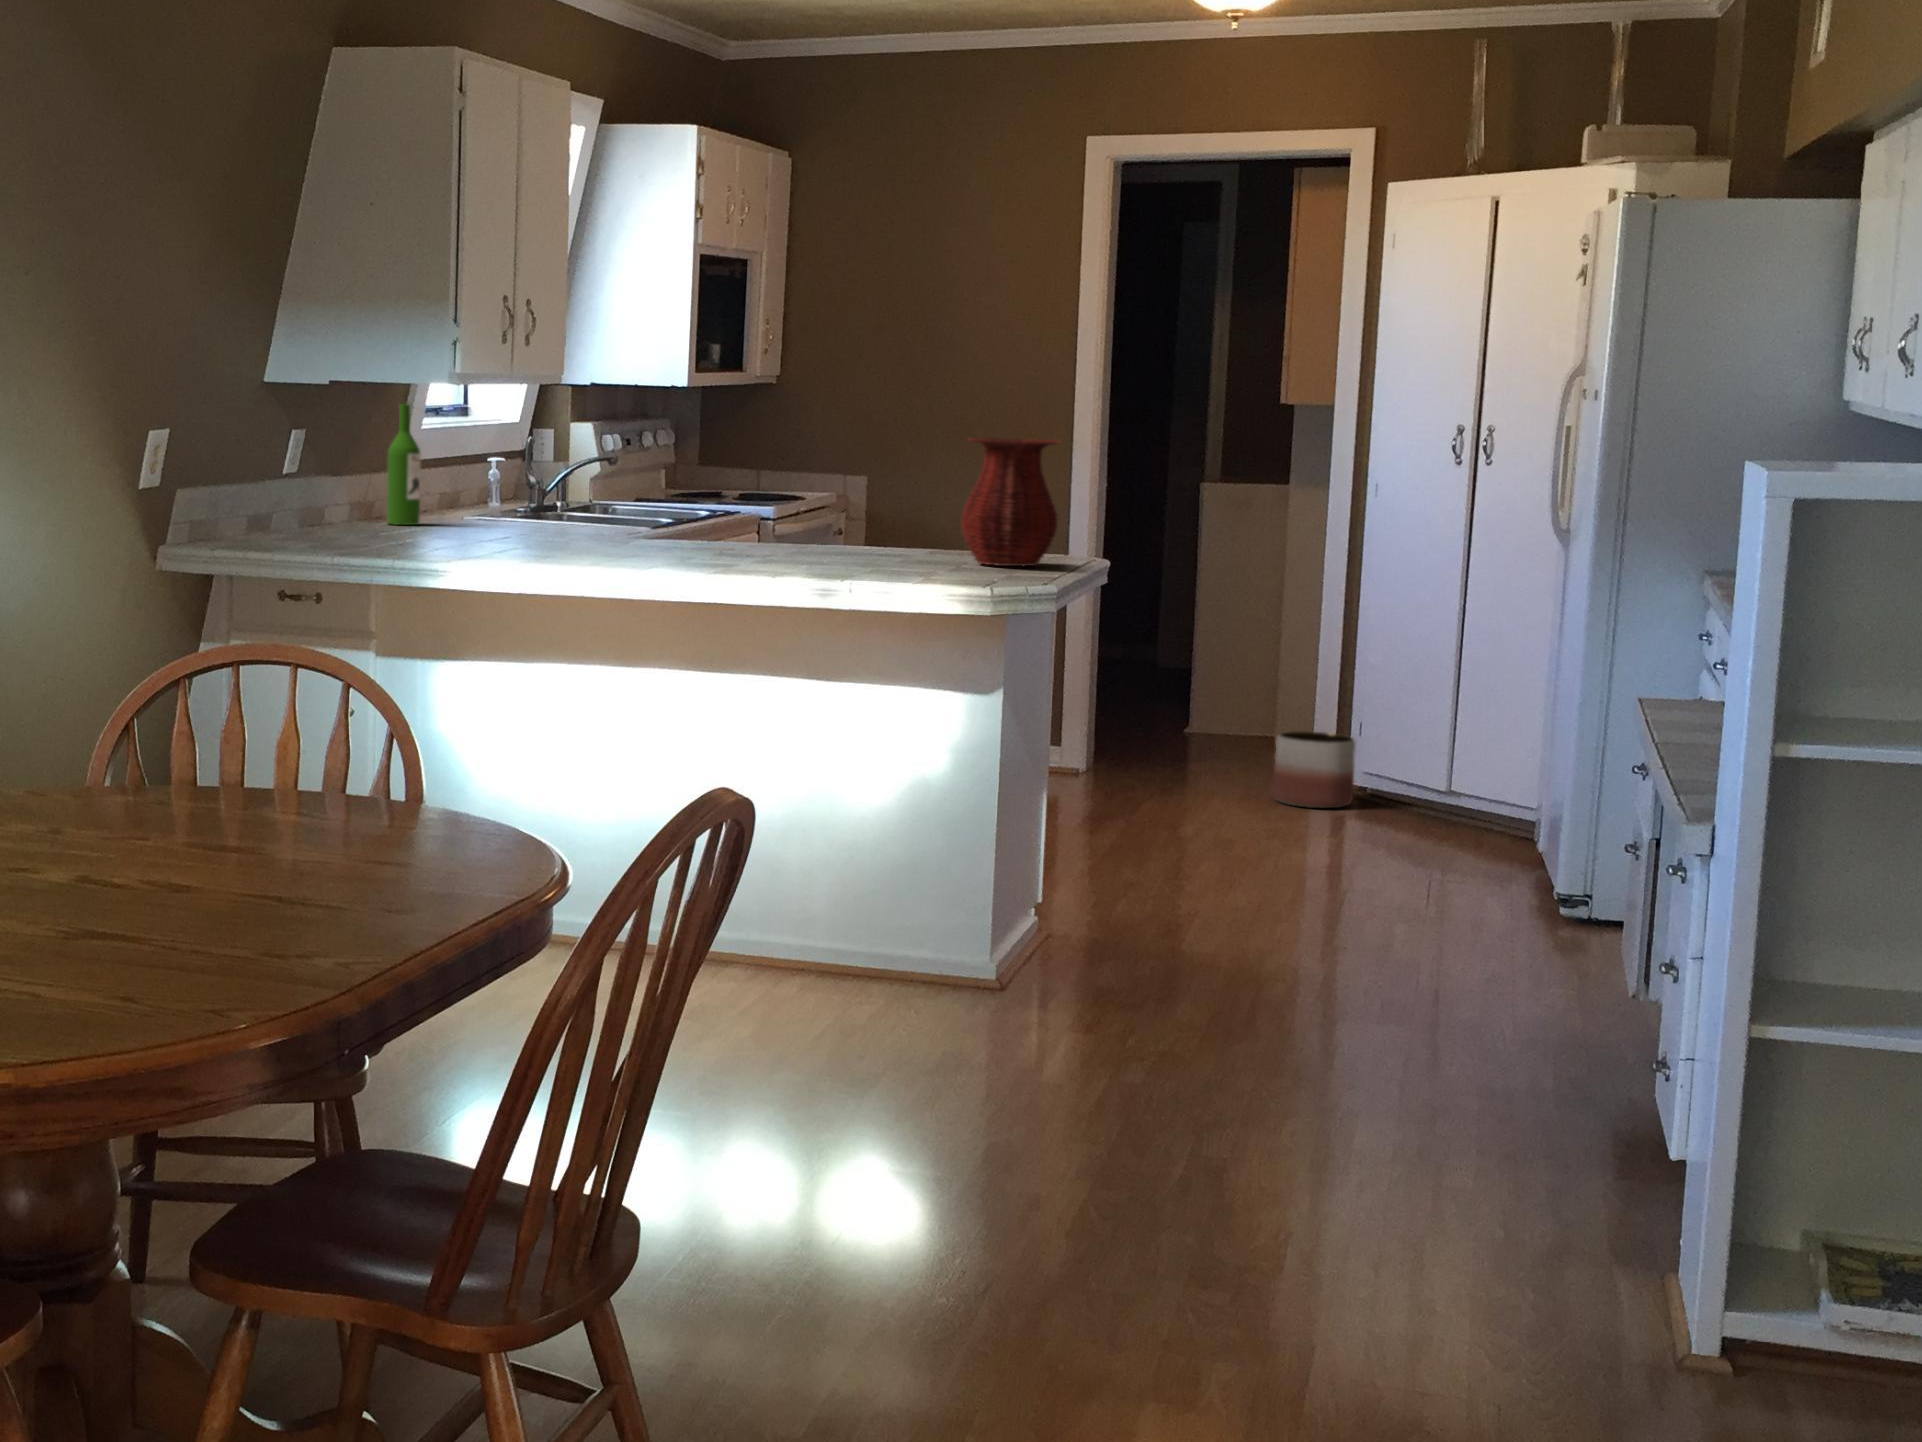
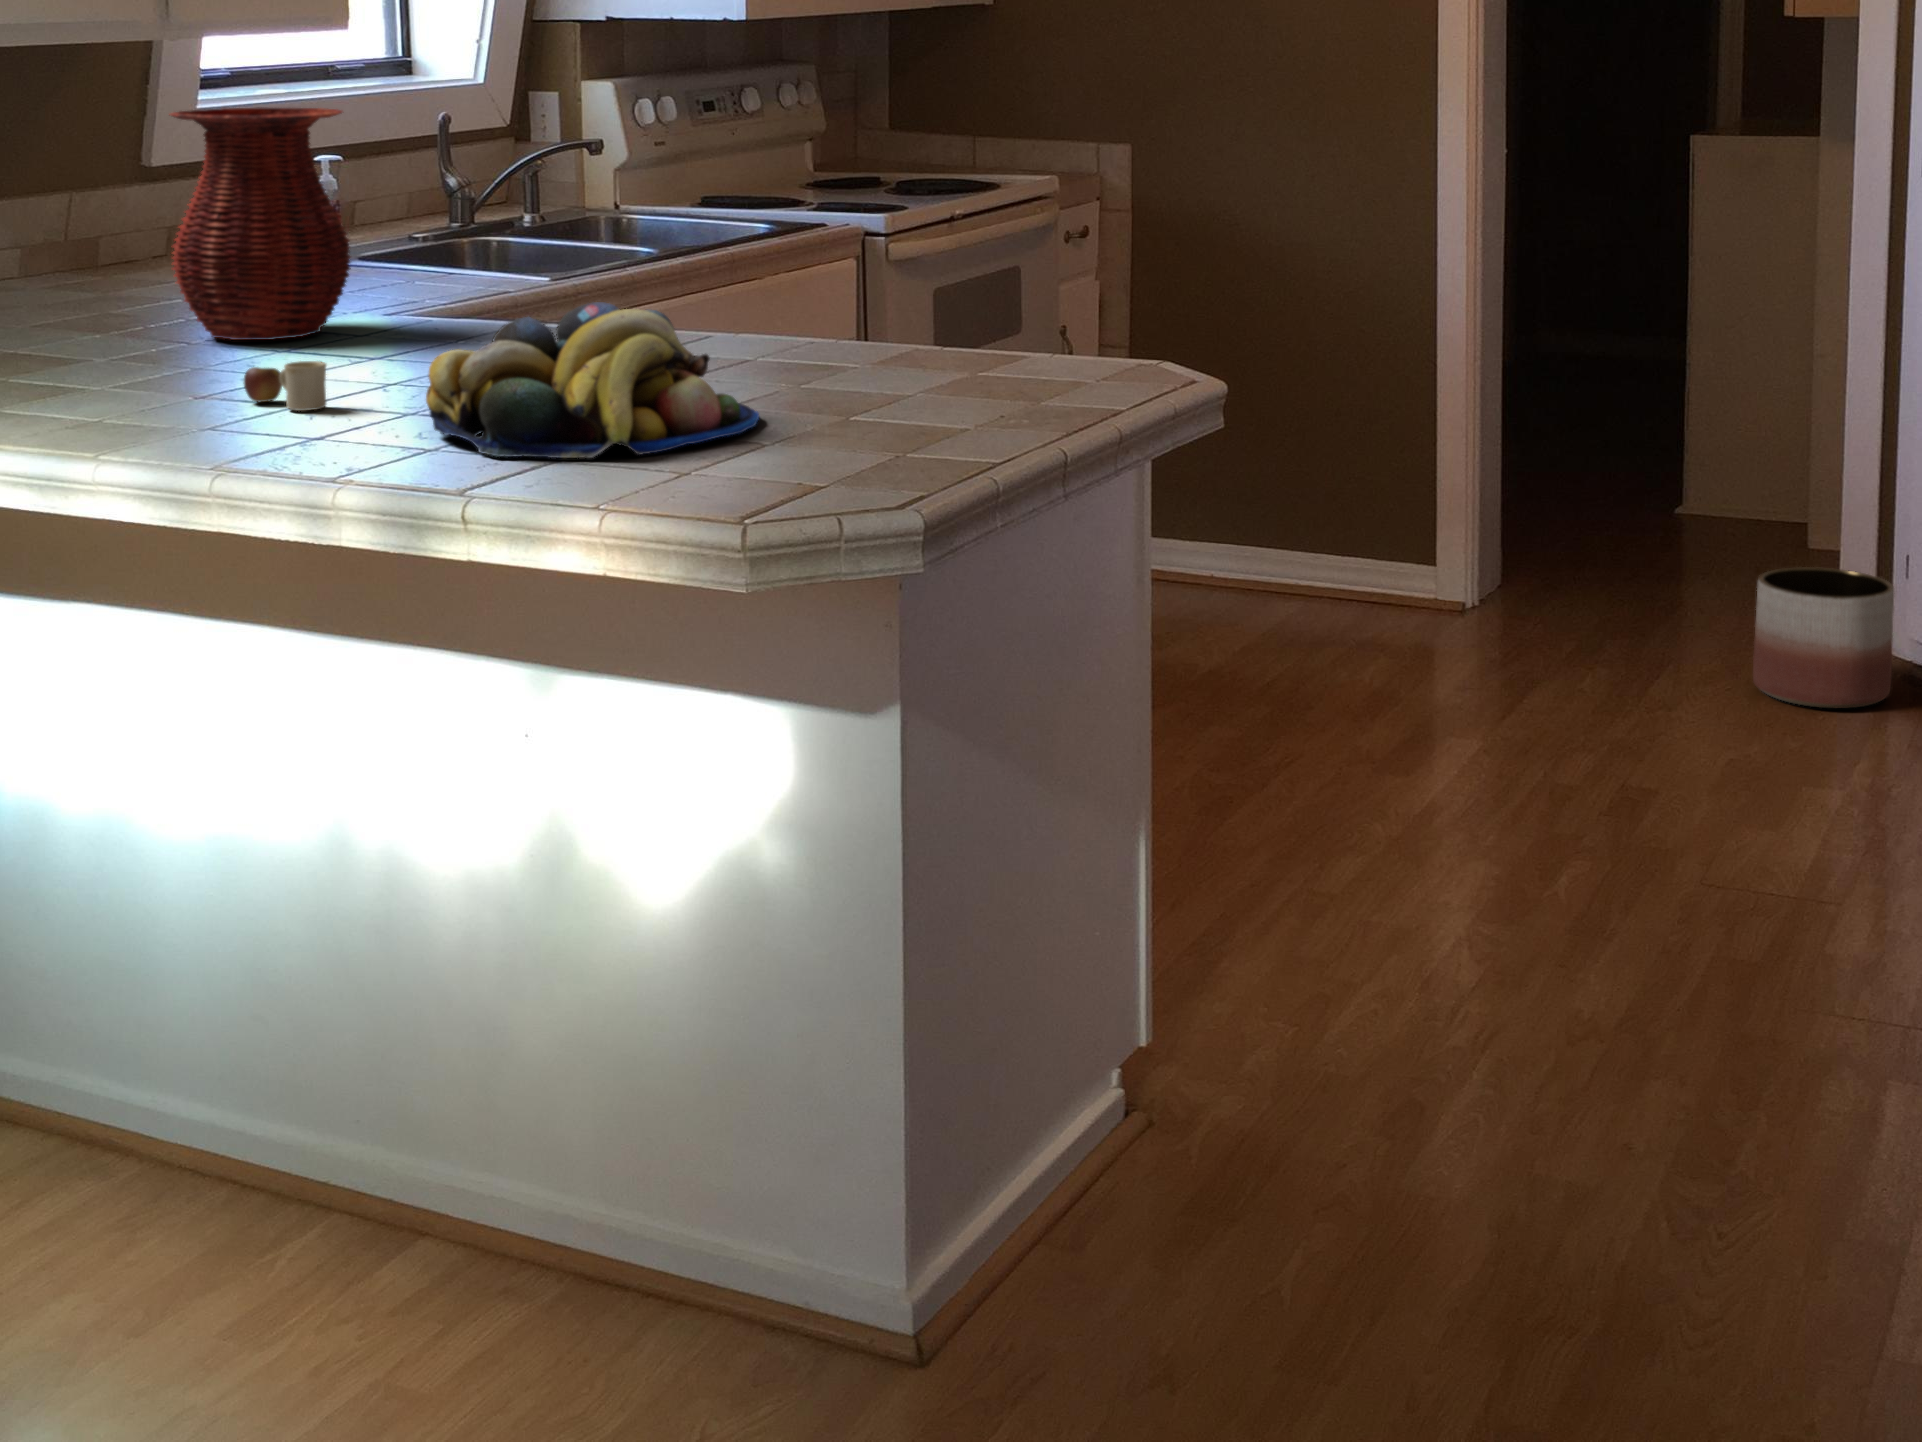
wine bottle: present [387,404,421,525] -> none [32,75,100,291]
vase: present [961,438,1059,566] -> present [169,107,351,340]
fruit bowl: none [776,513,927,575] -> present [426,302,759,458]
mug: none [660,540,708,562] -> present [244,361,326,411]

